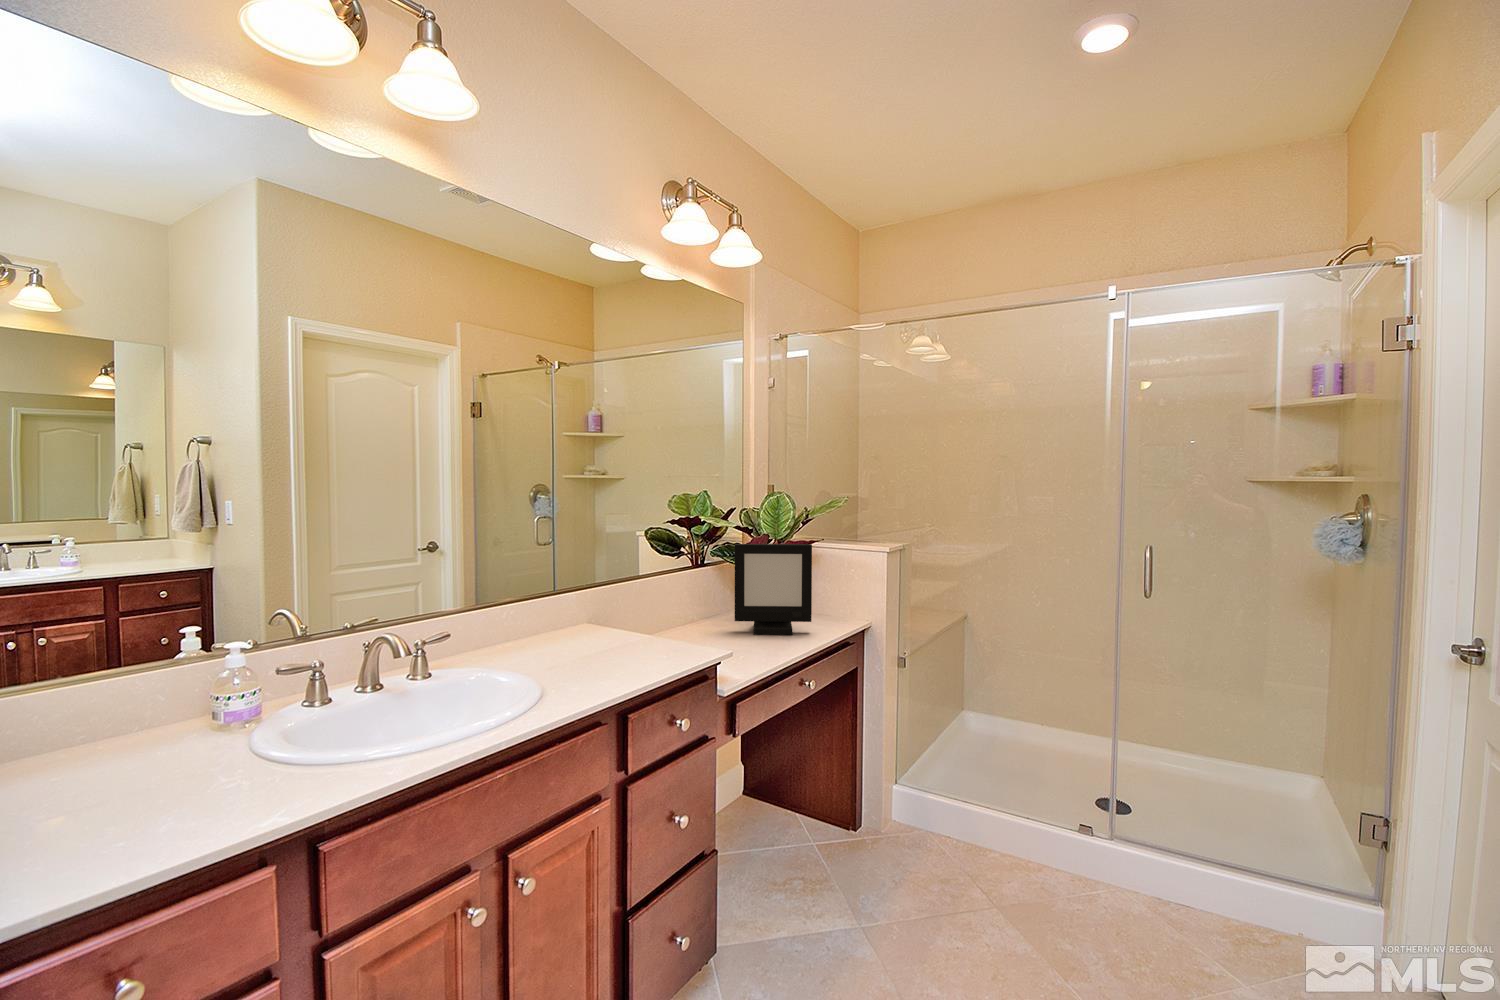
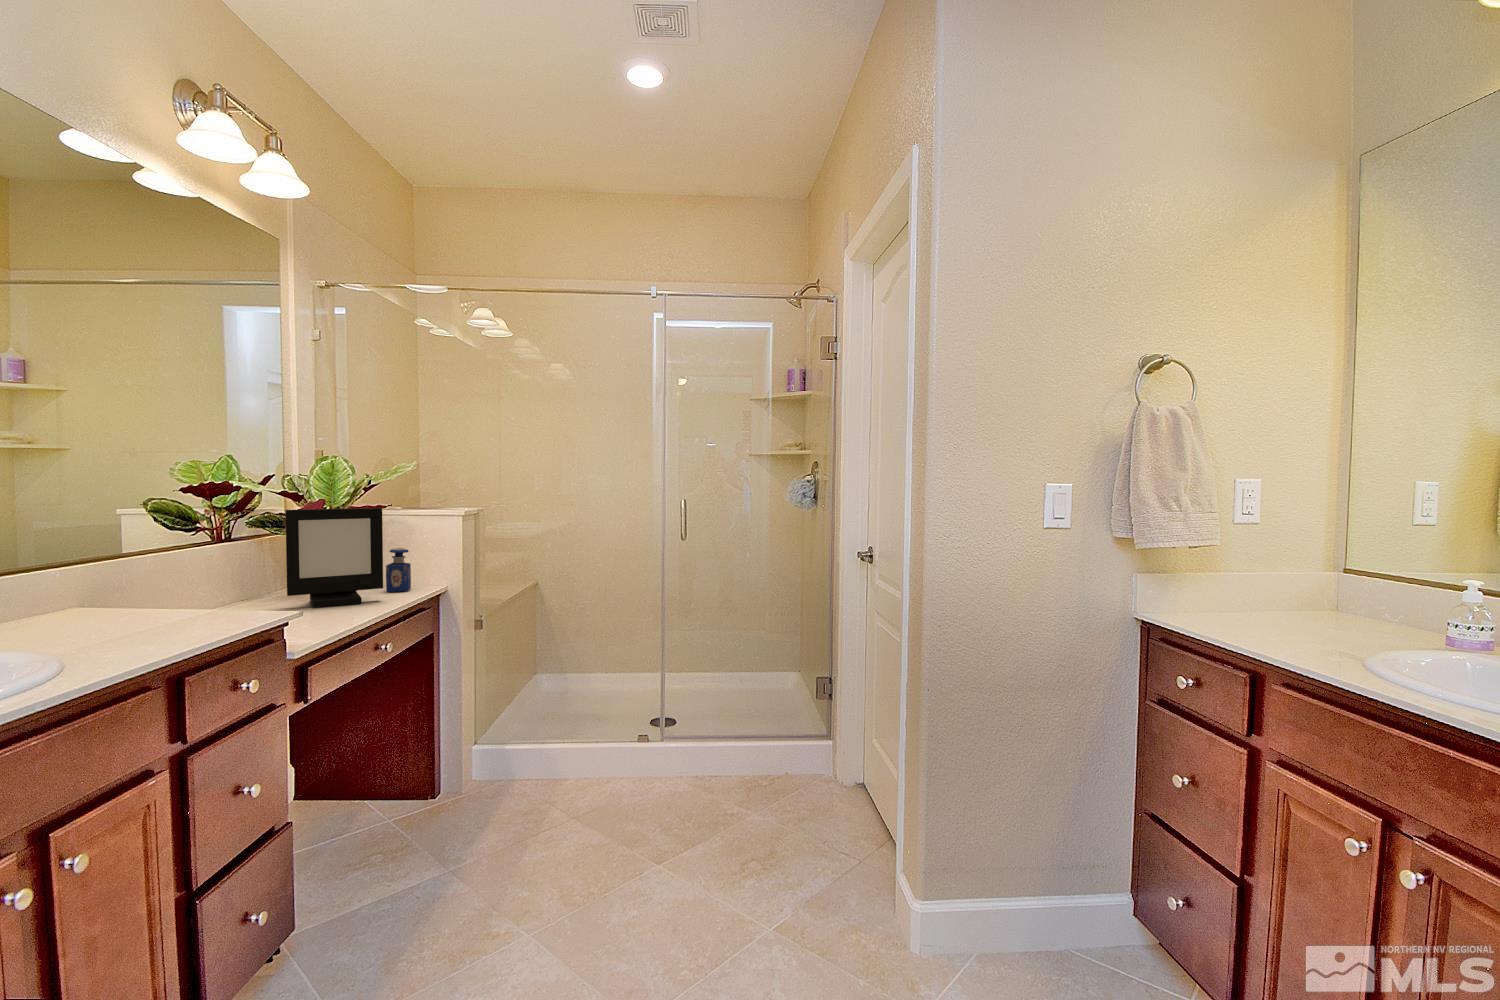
perfume bottle: none [818,580,839,623] -> present [386,548,411,592]

